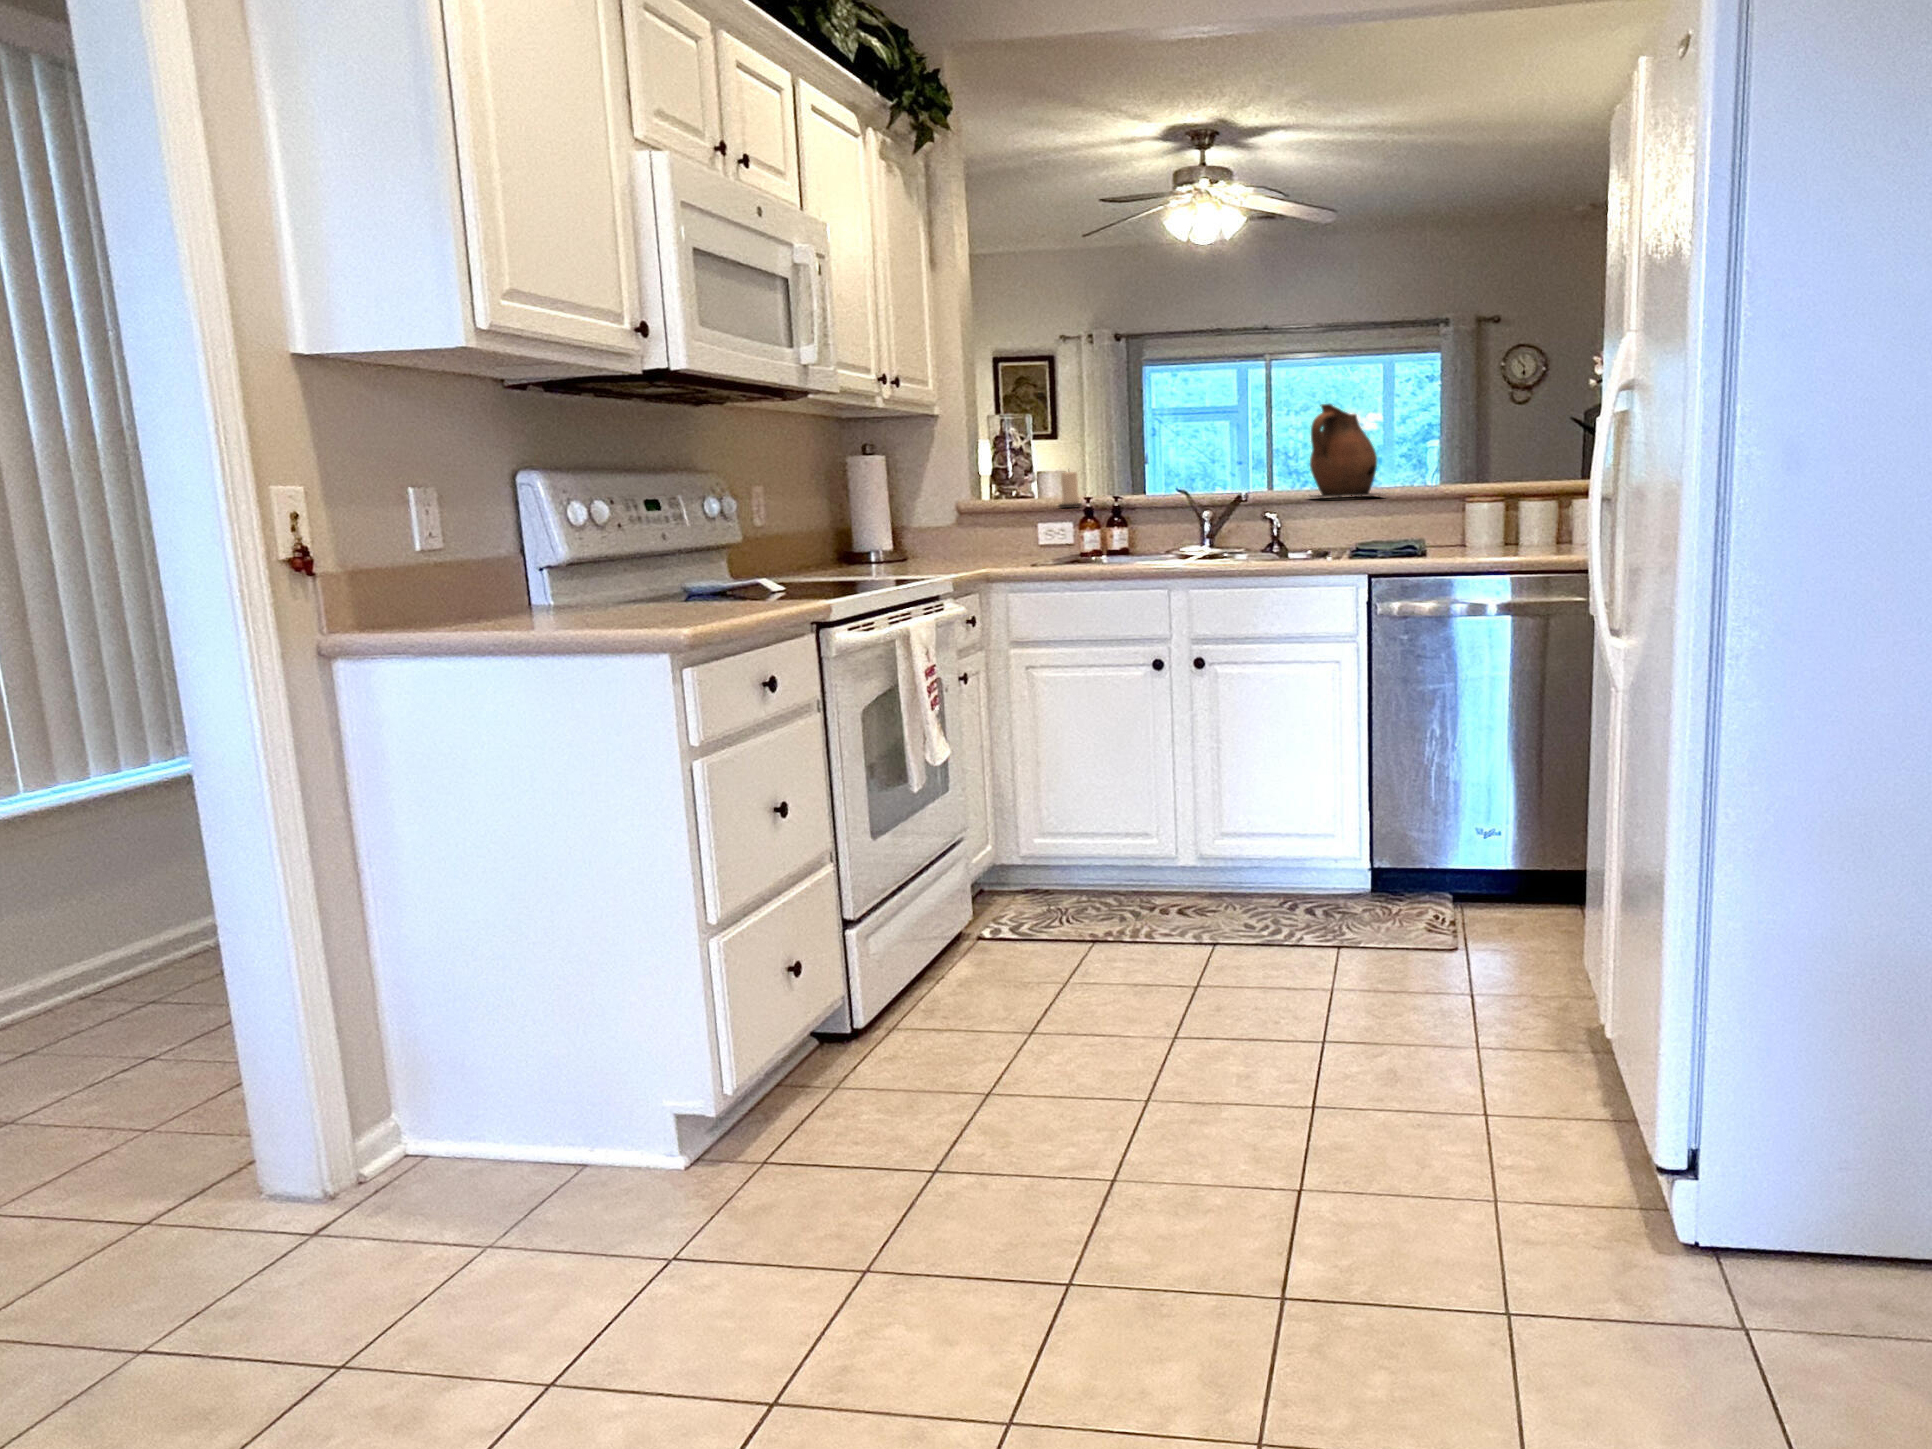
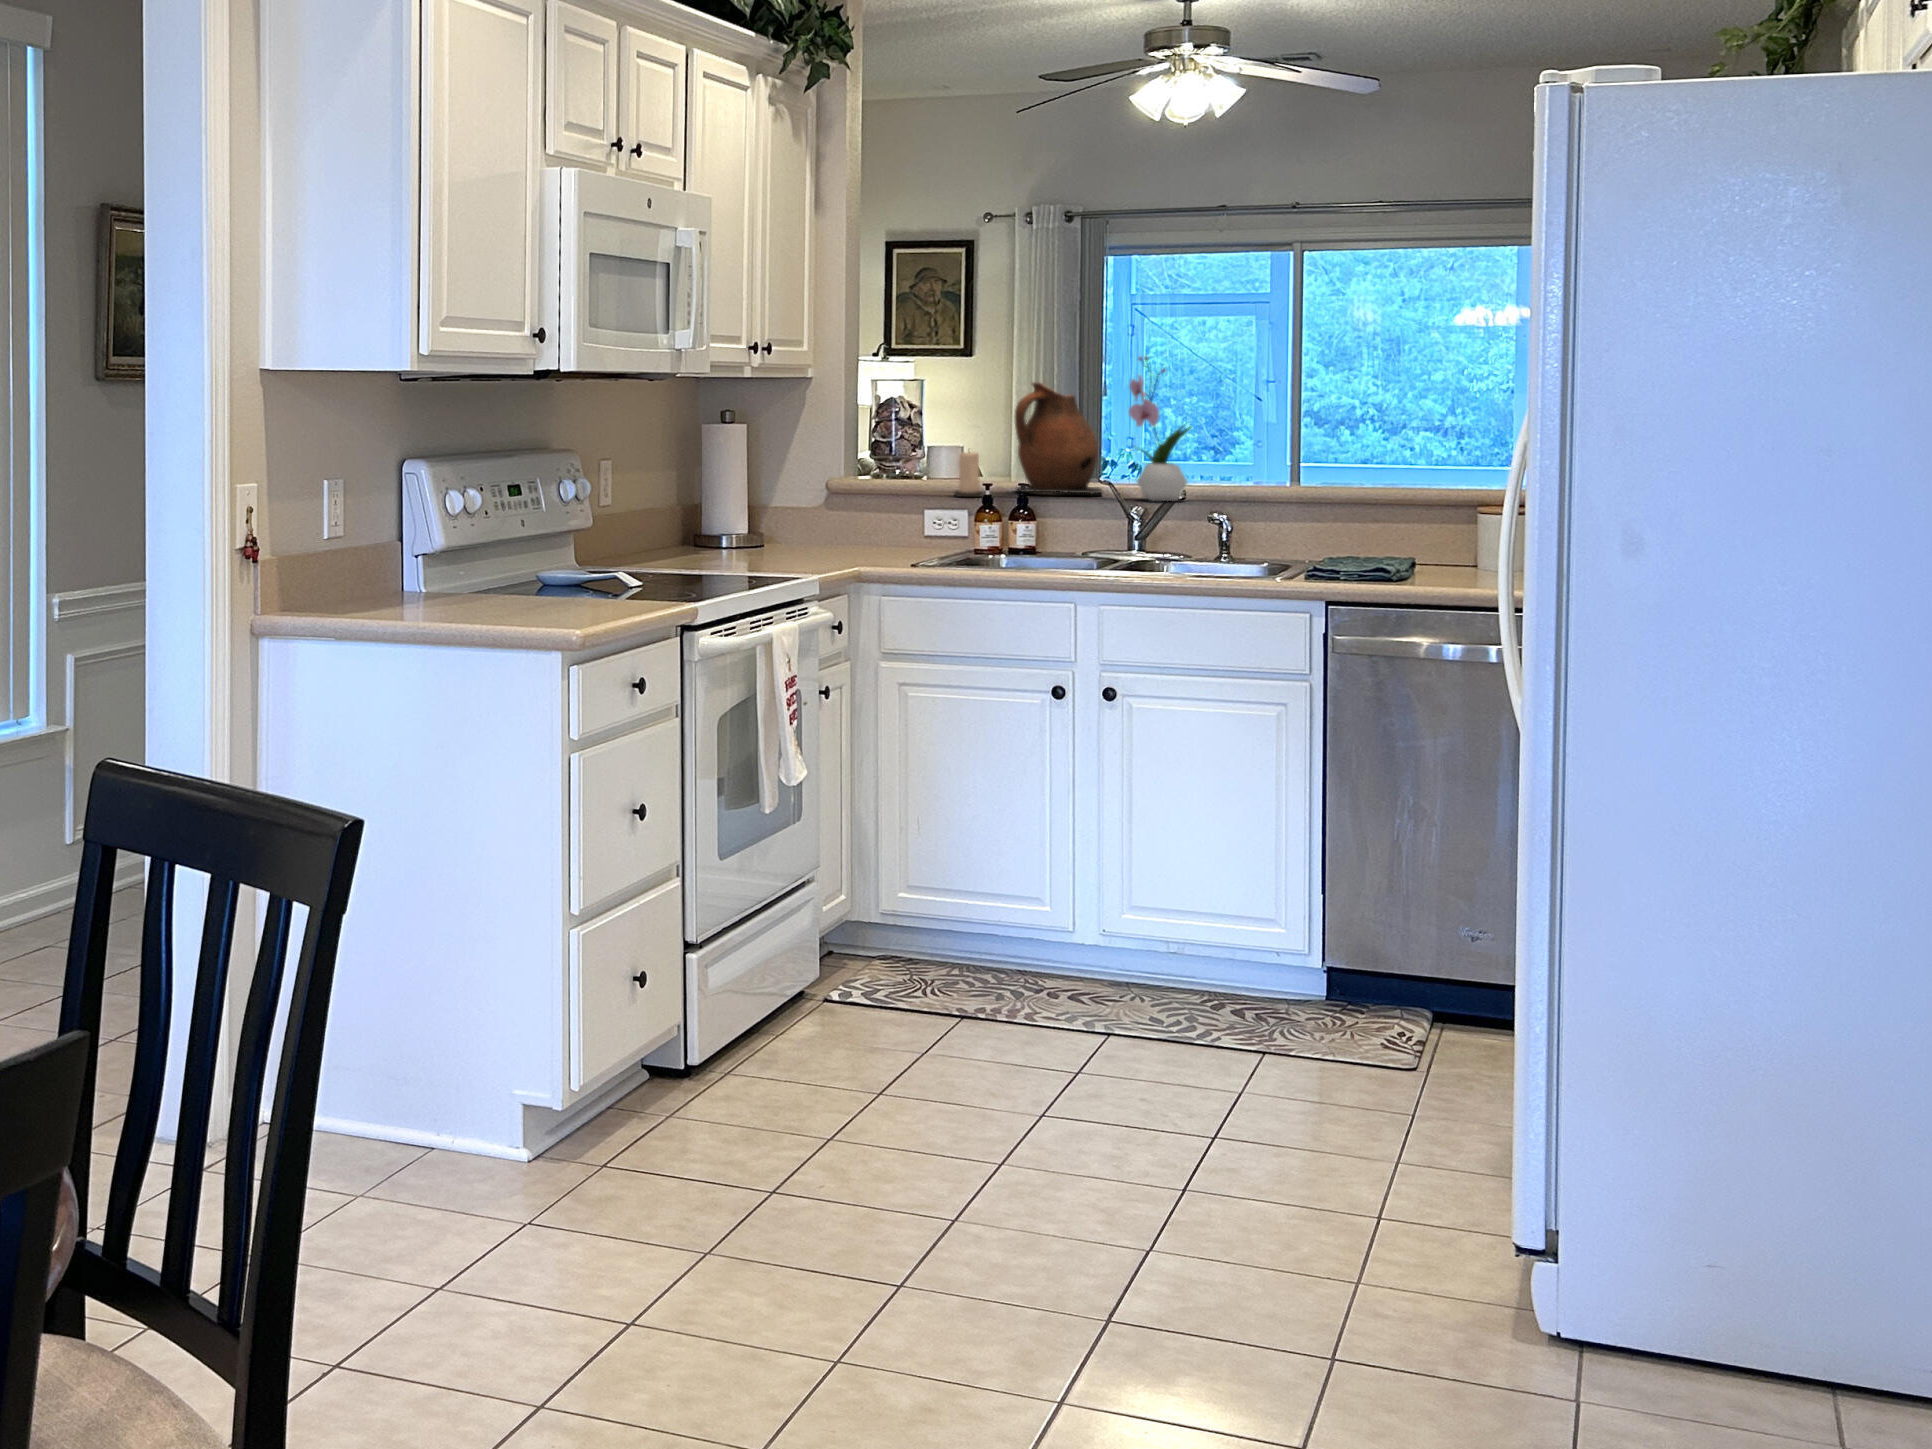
flower arrangement: none [1191,387,1242,502] -> present [1129,357,1191,501]
ceramic pitcher: present [1310,404,1381,498] -> present [1015,383,1103,494]

